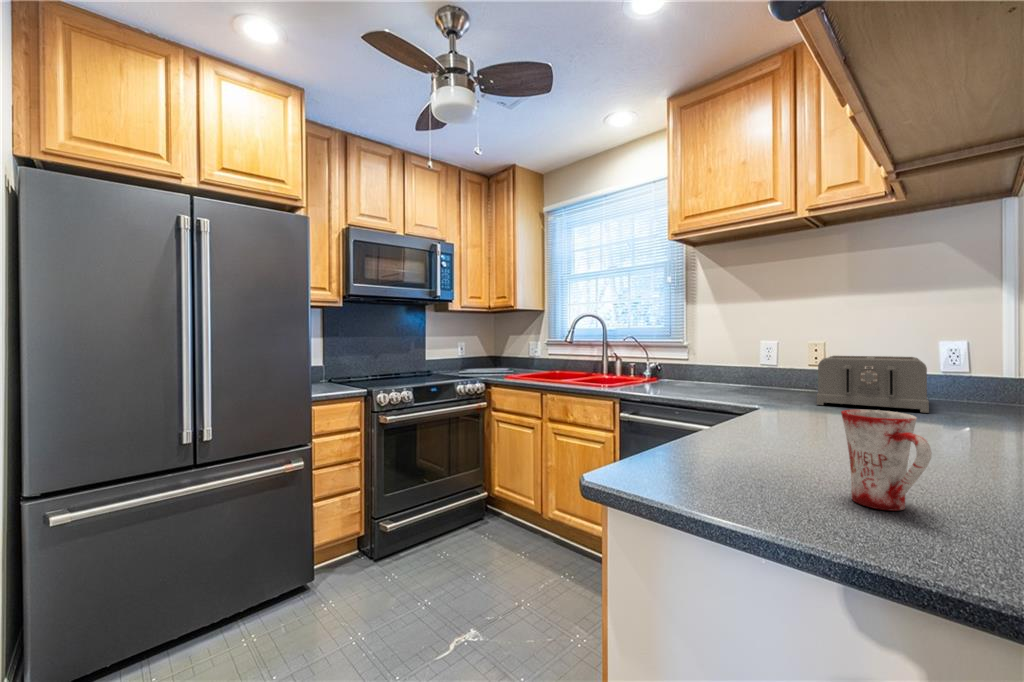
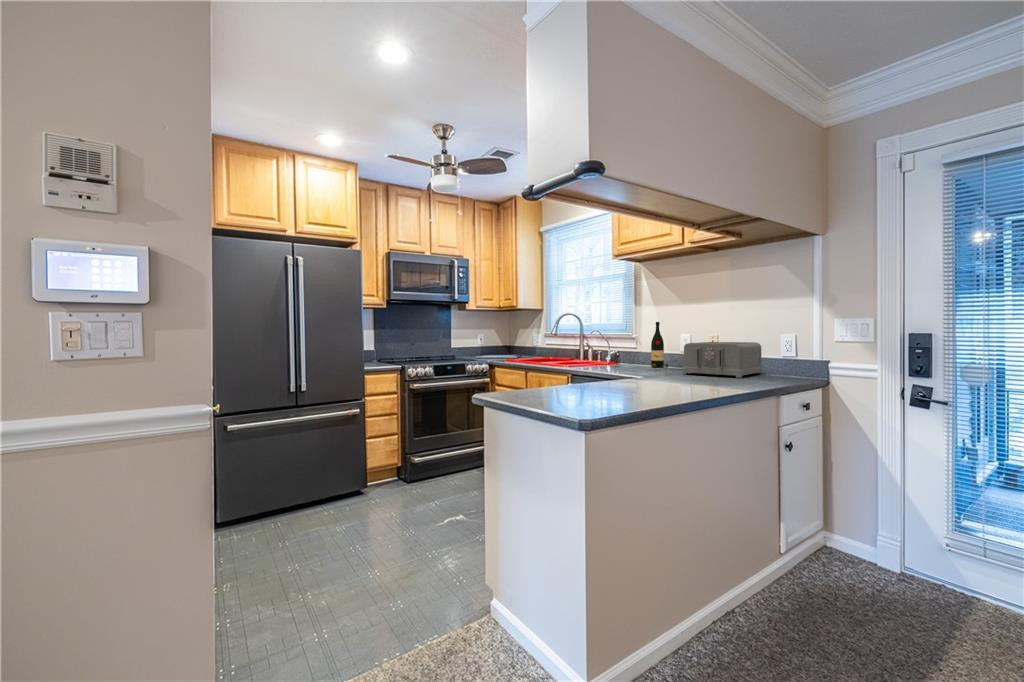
wine bottle: none [728,327,756,390] -> present [651,322,668,367]
mug: present [841,410,932,511] -> none [575,361,601,402]

